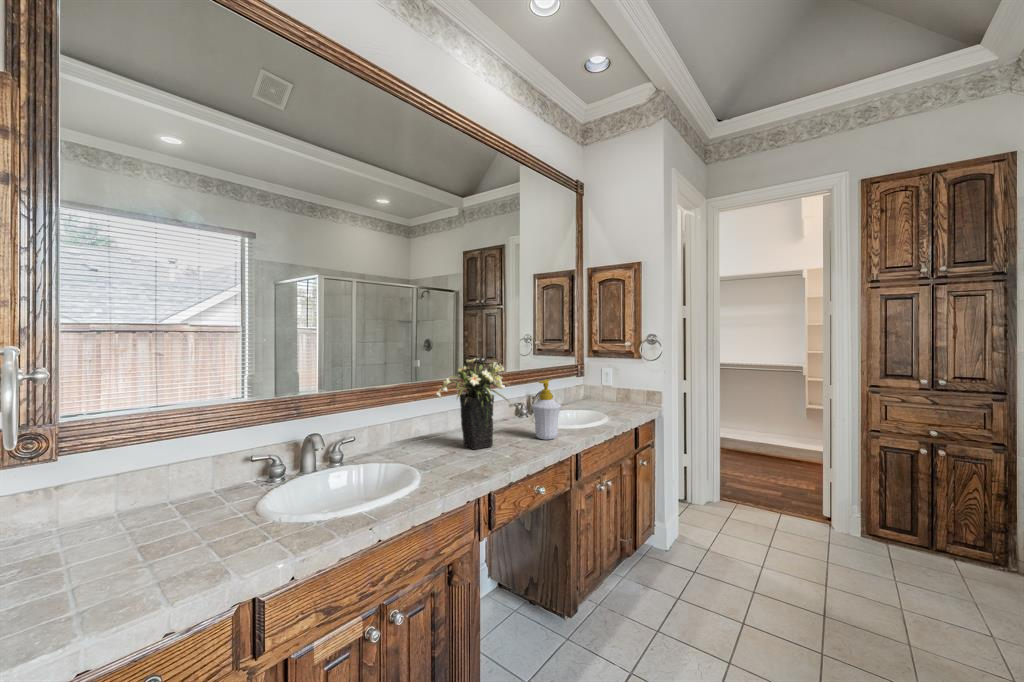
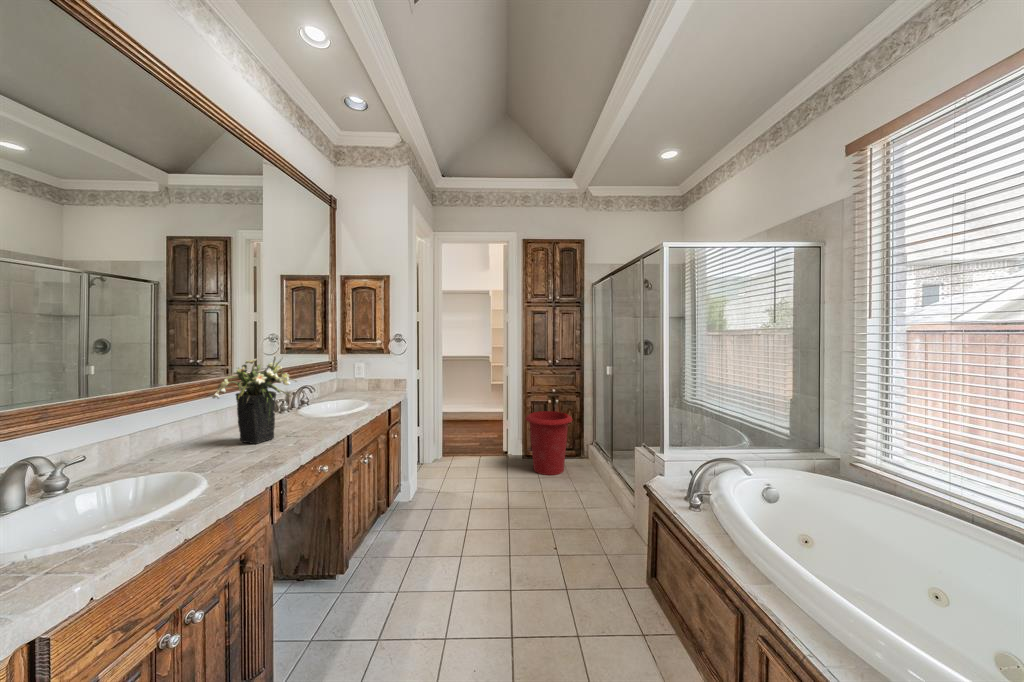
soap bottle: present [531,379,561,440] -> none [306,374,335,426]
waste bin: none [867,463,983,583] -> present [525,411,572,475]

